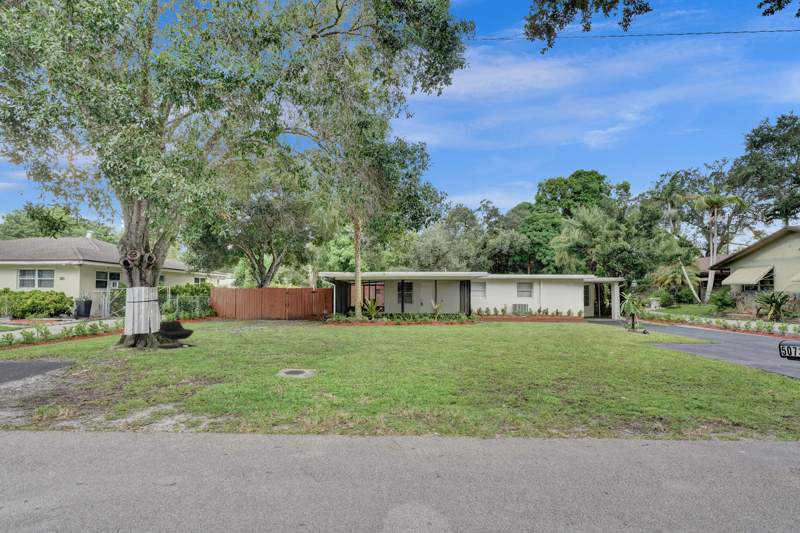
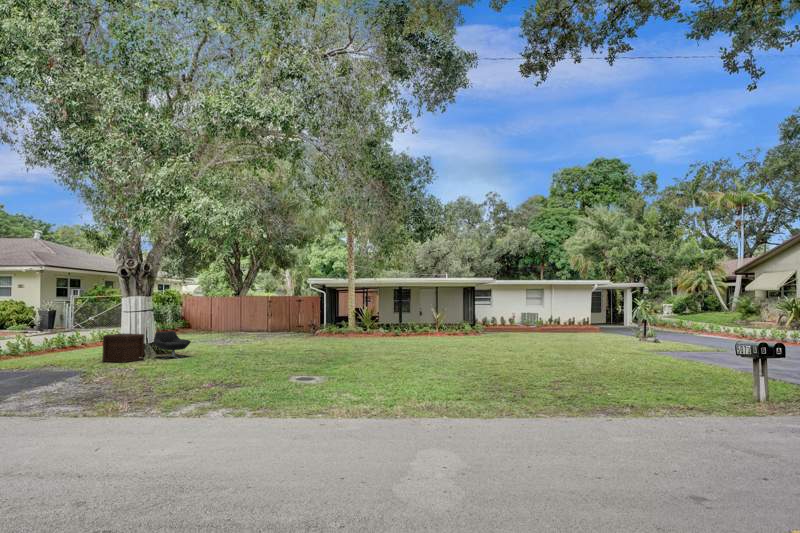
wooden crate: none [103,323,147,352] -> present [102,333,144,362]

